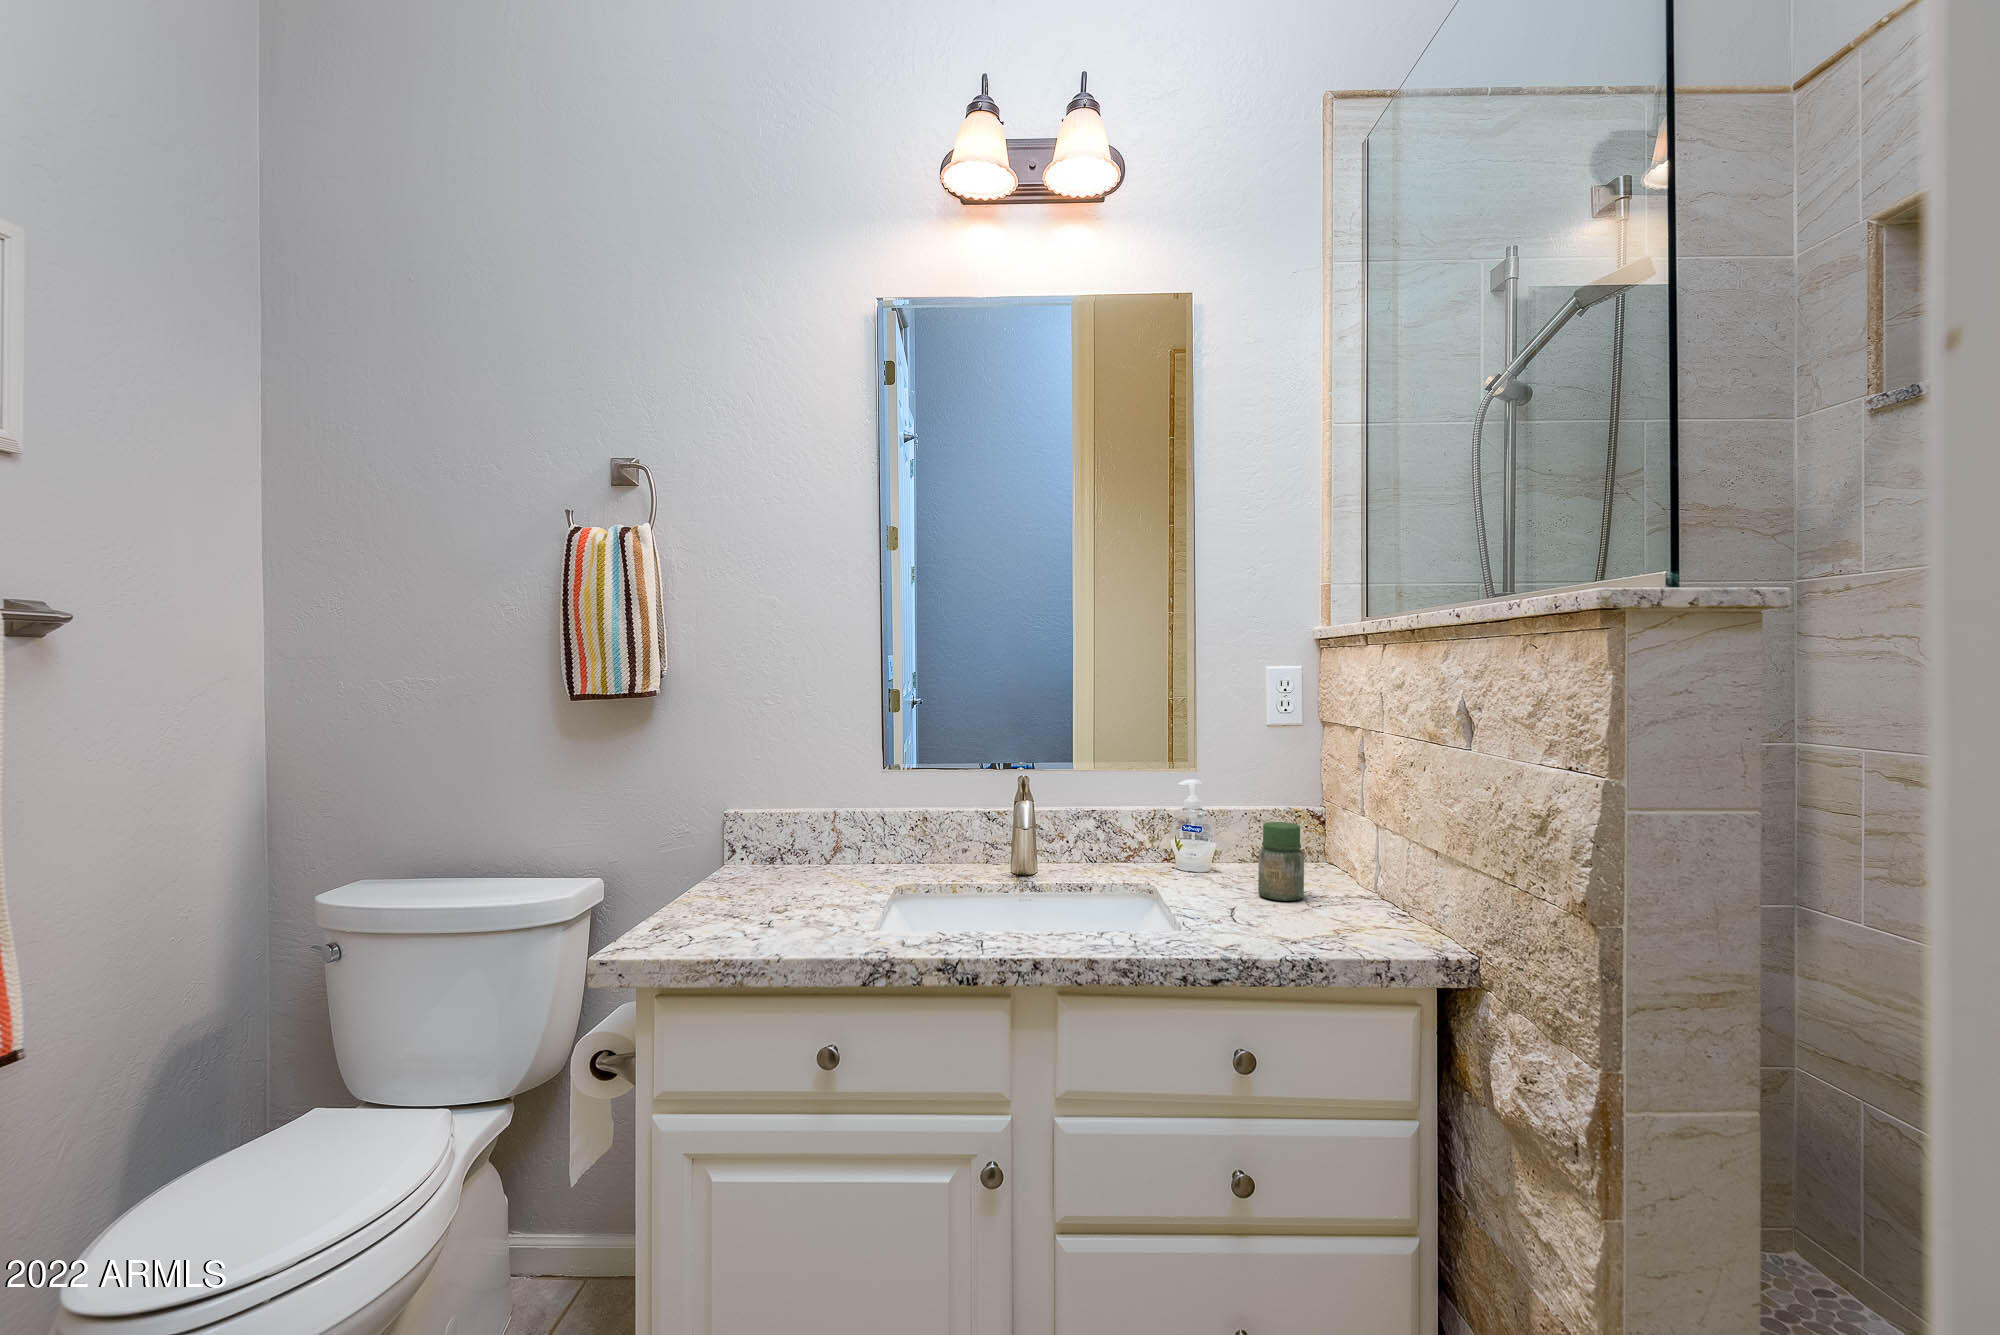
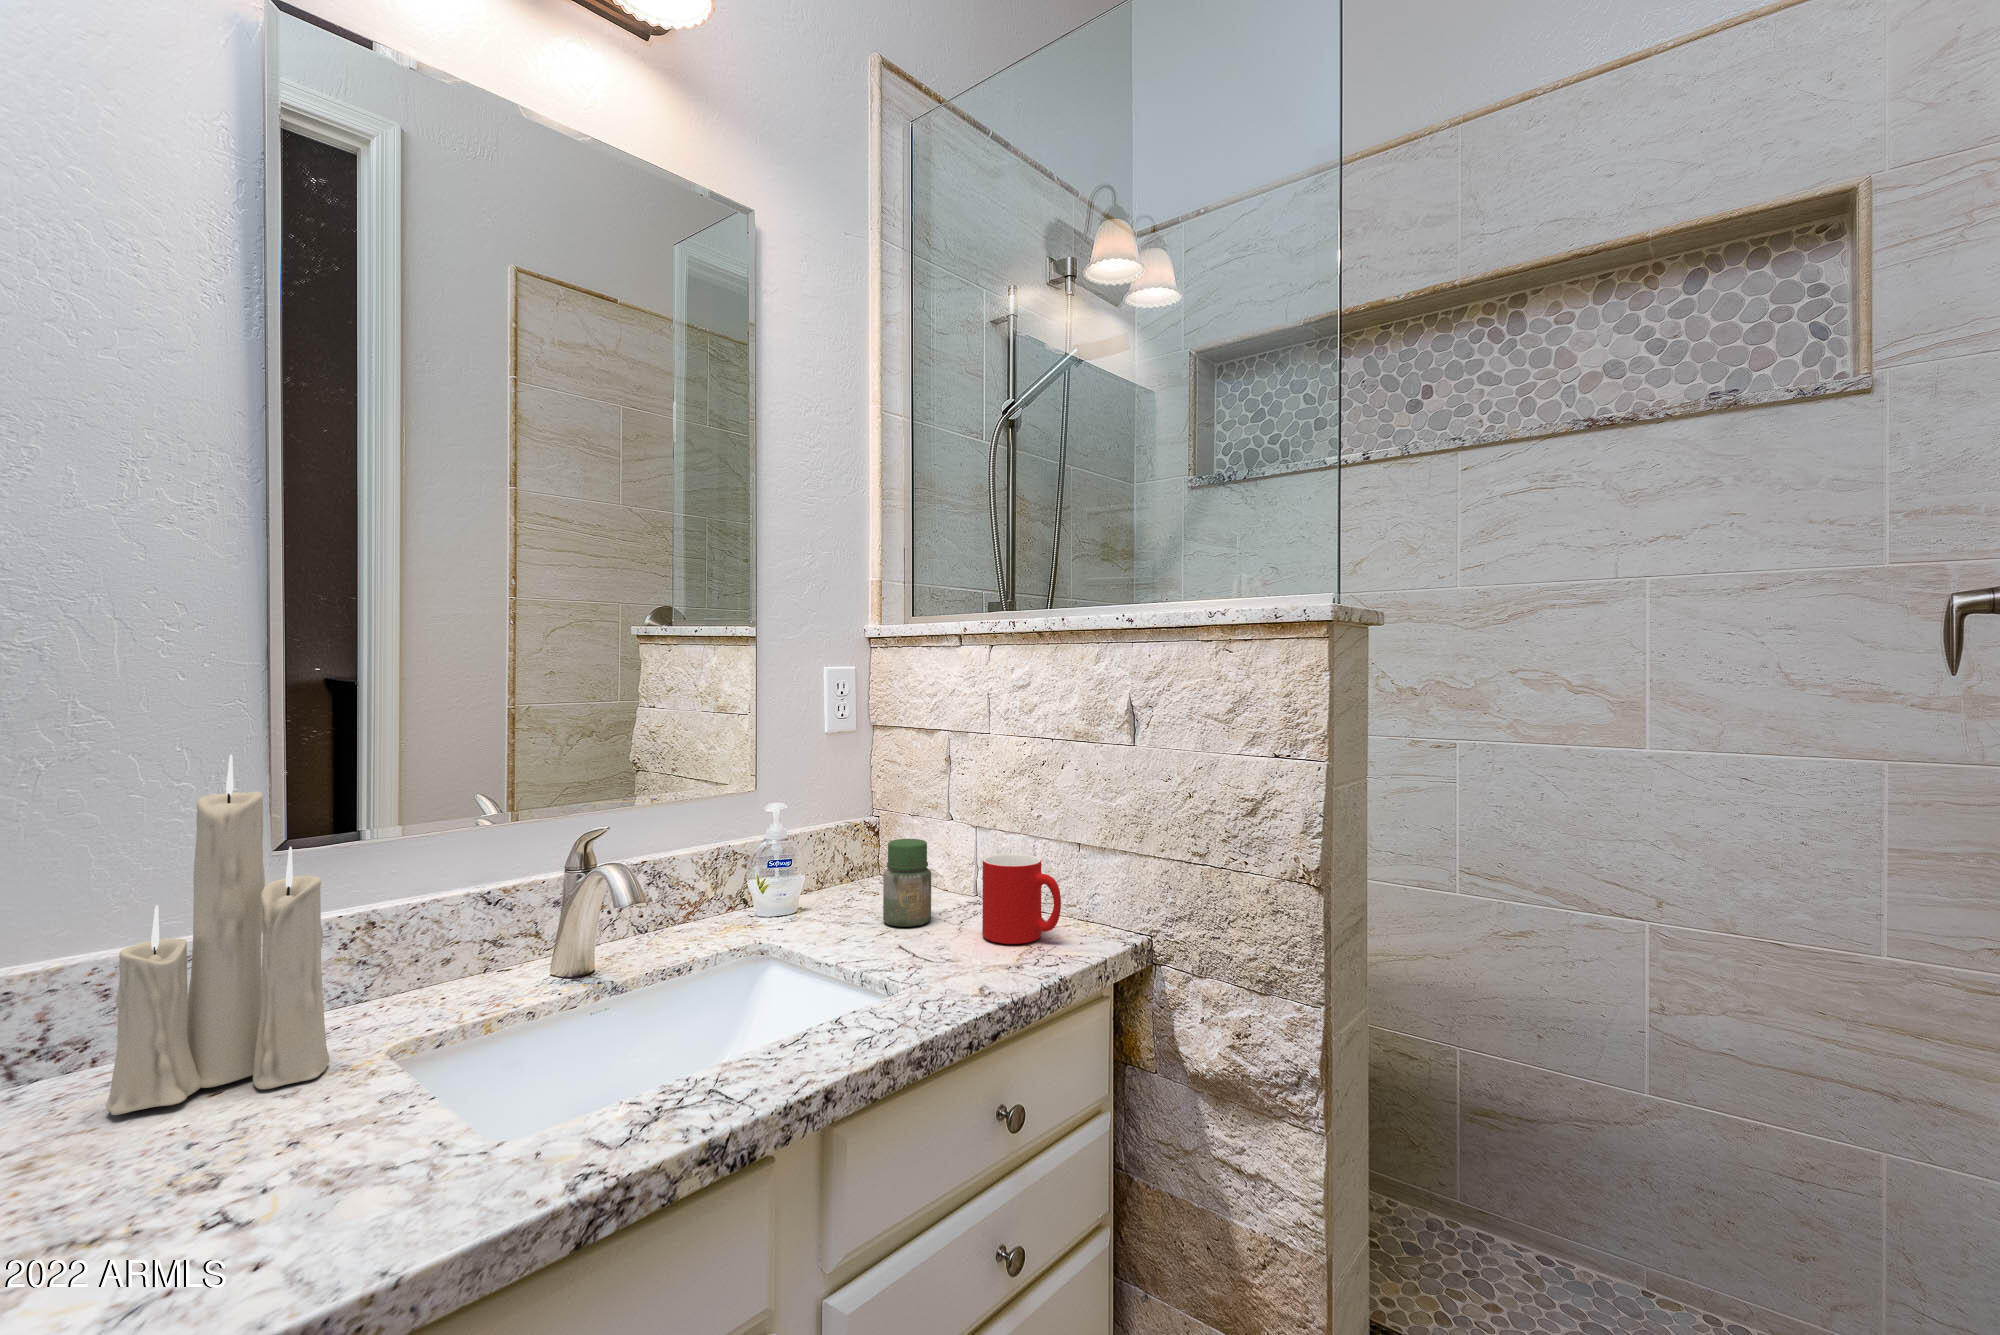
candle: none [794,701,875,885] -> present [106,755,329,1115]
cup: none [1315,846,1377,932] -> present [982,854,1061,944]

